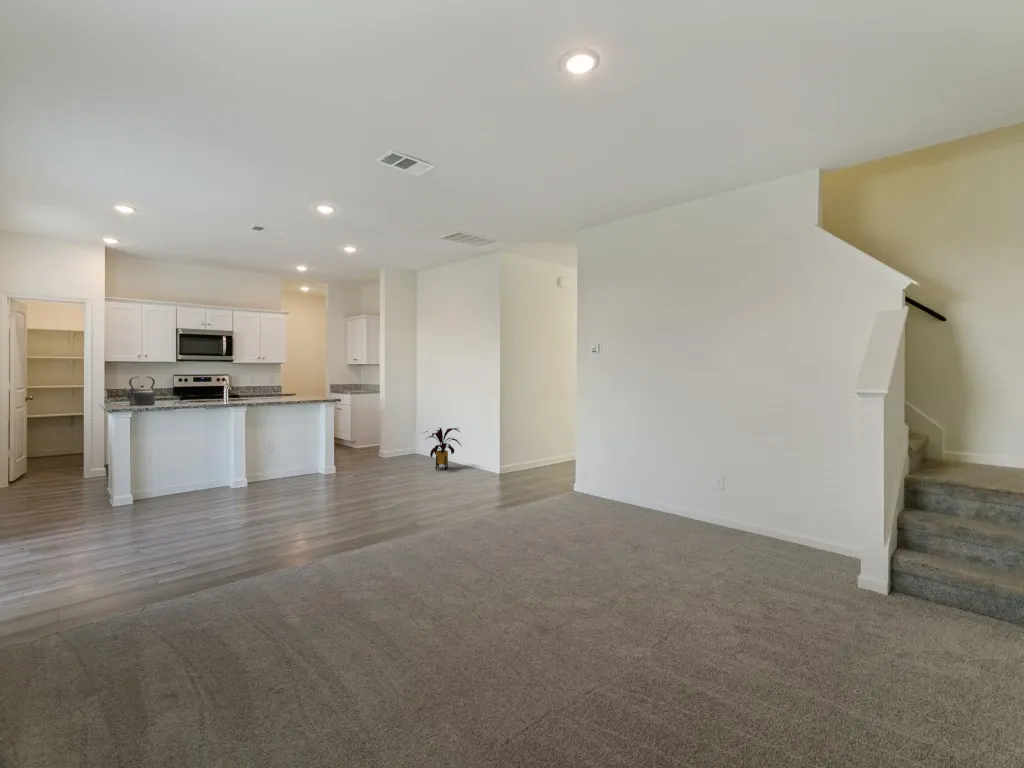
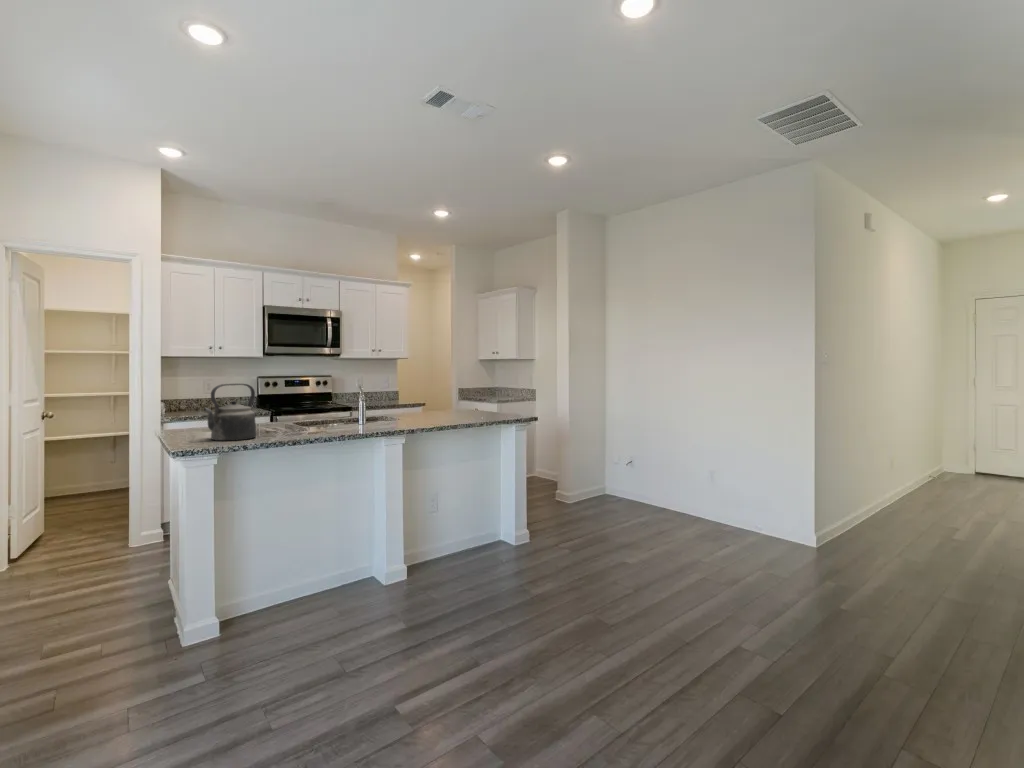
house plant: present [428,428,461,470] -> none [660,462,730,533]

